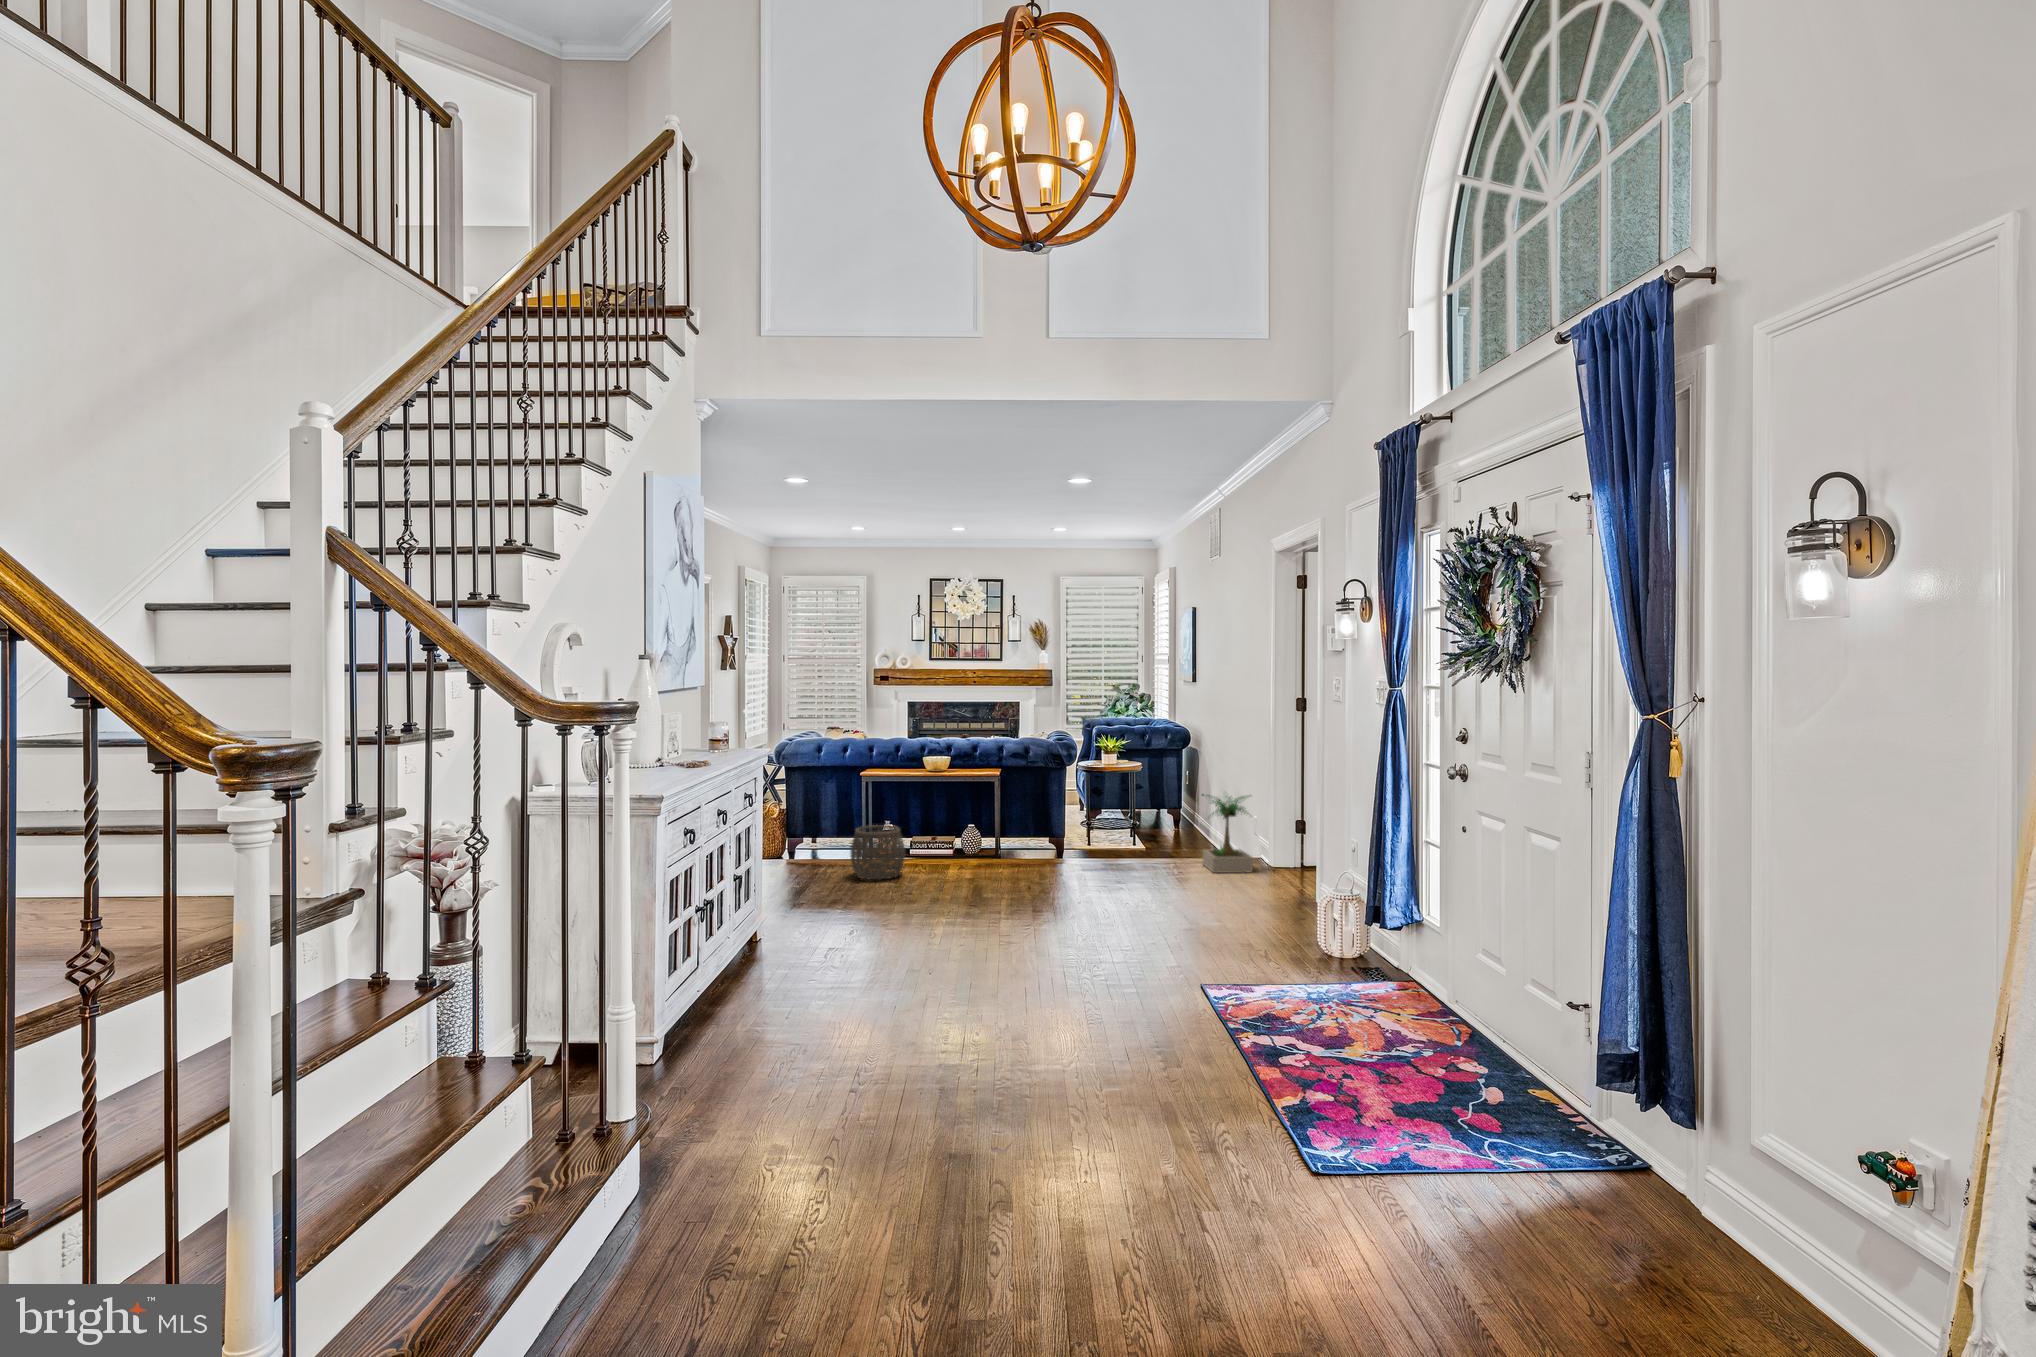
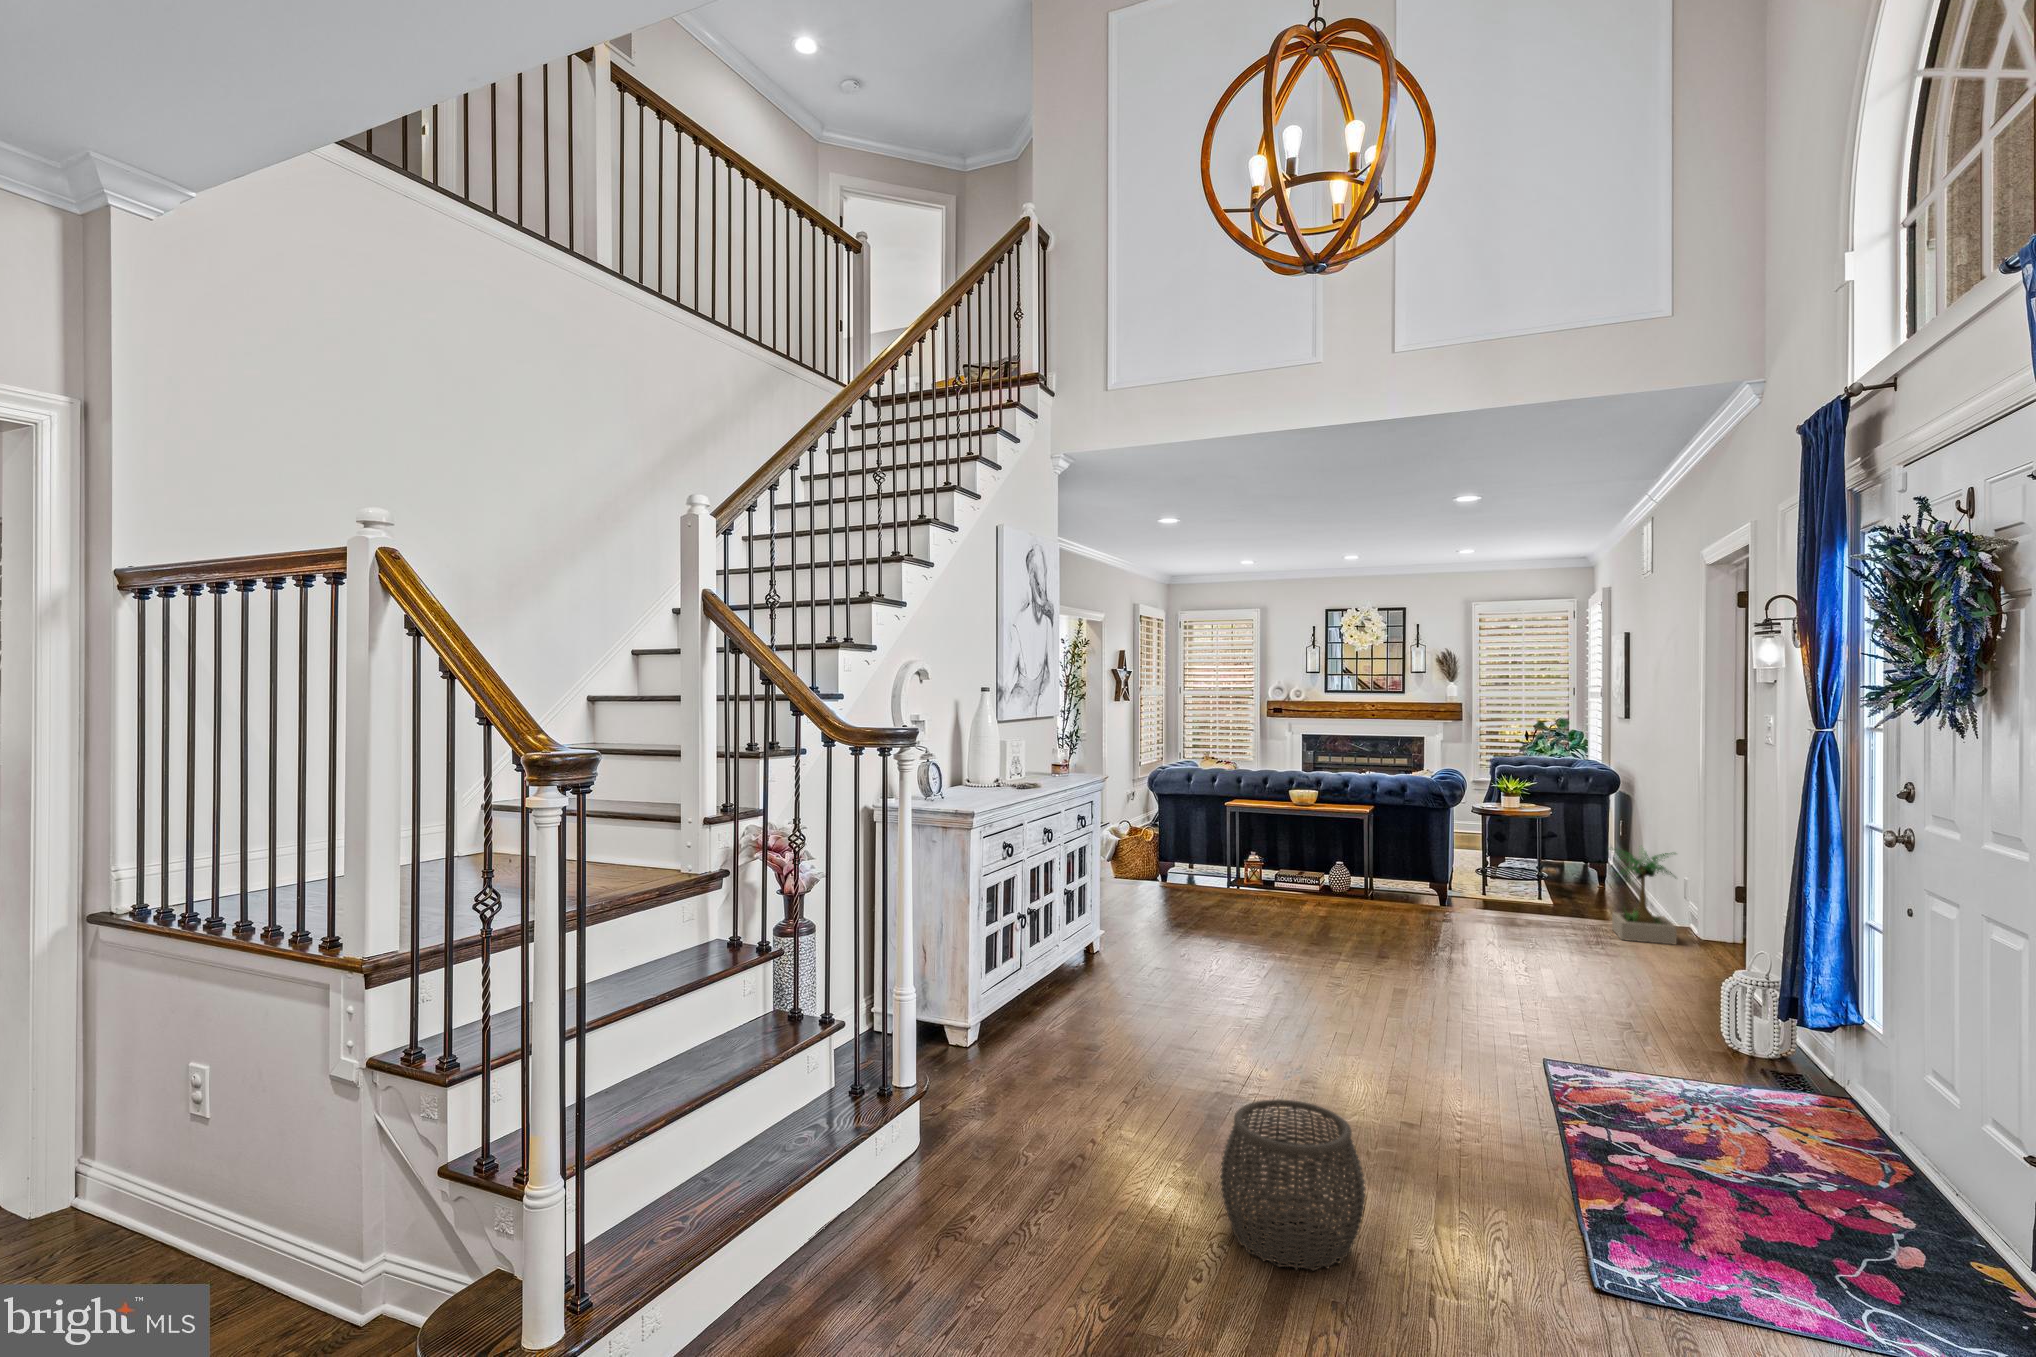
woven basket: present [850,825,905,880] -> present [1220,1099,1366,1271]

